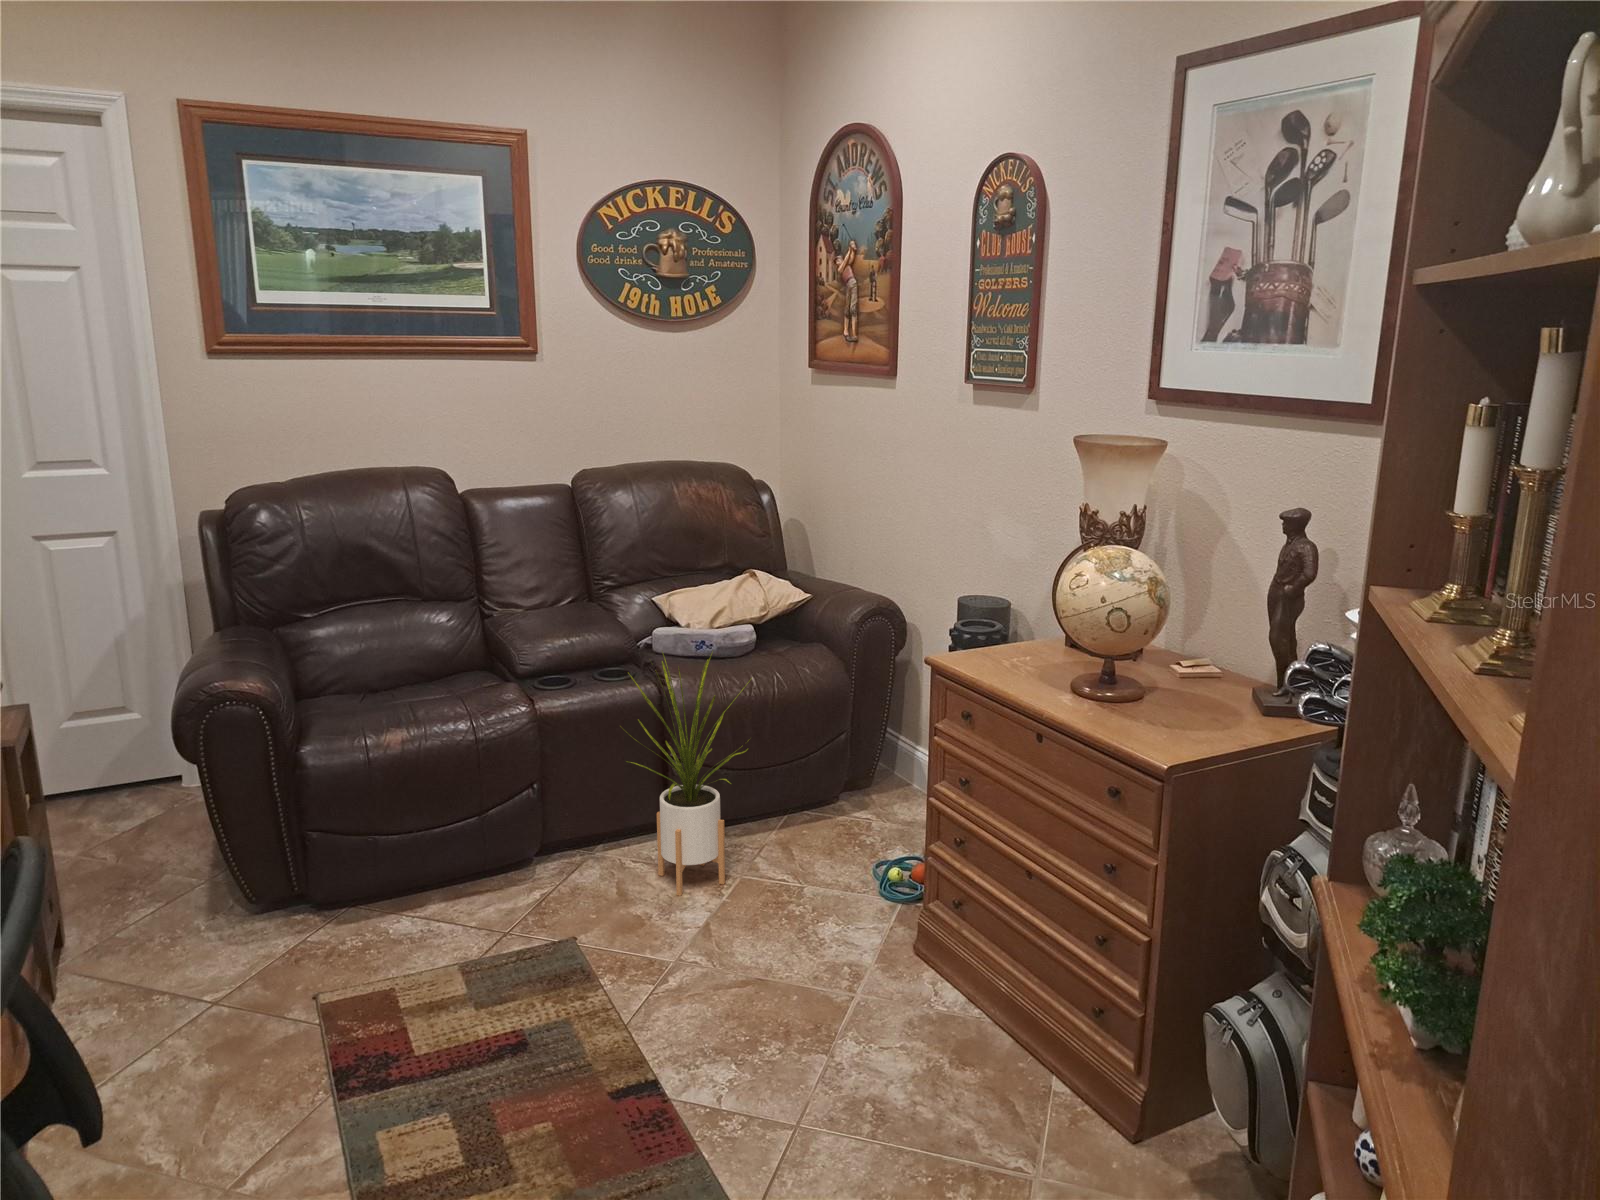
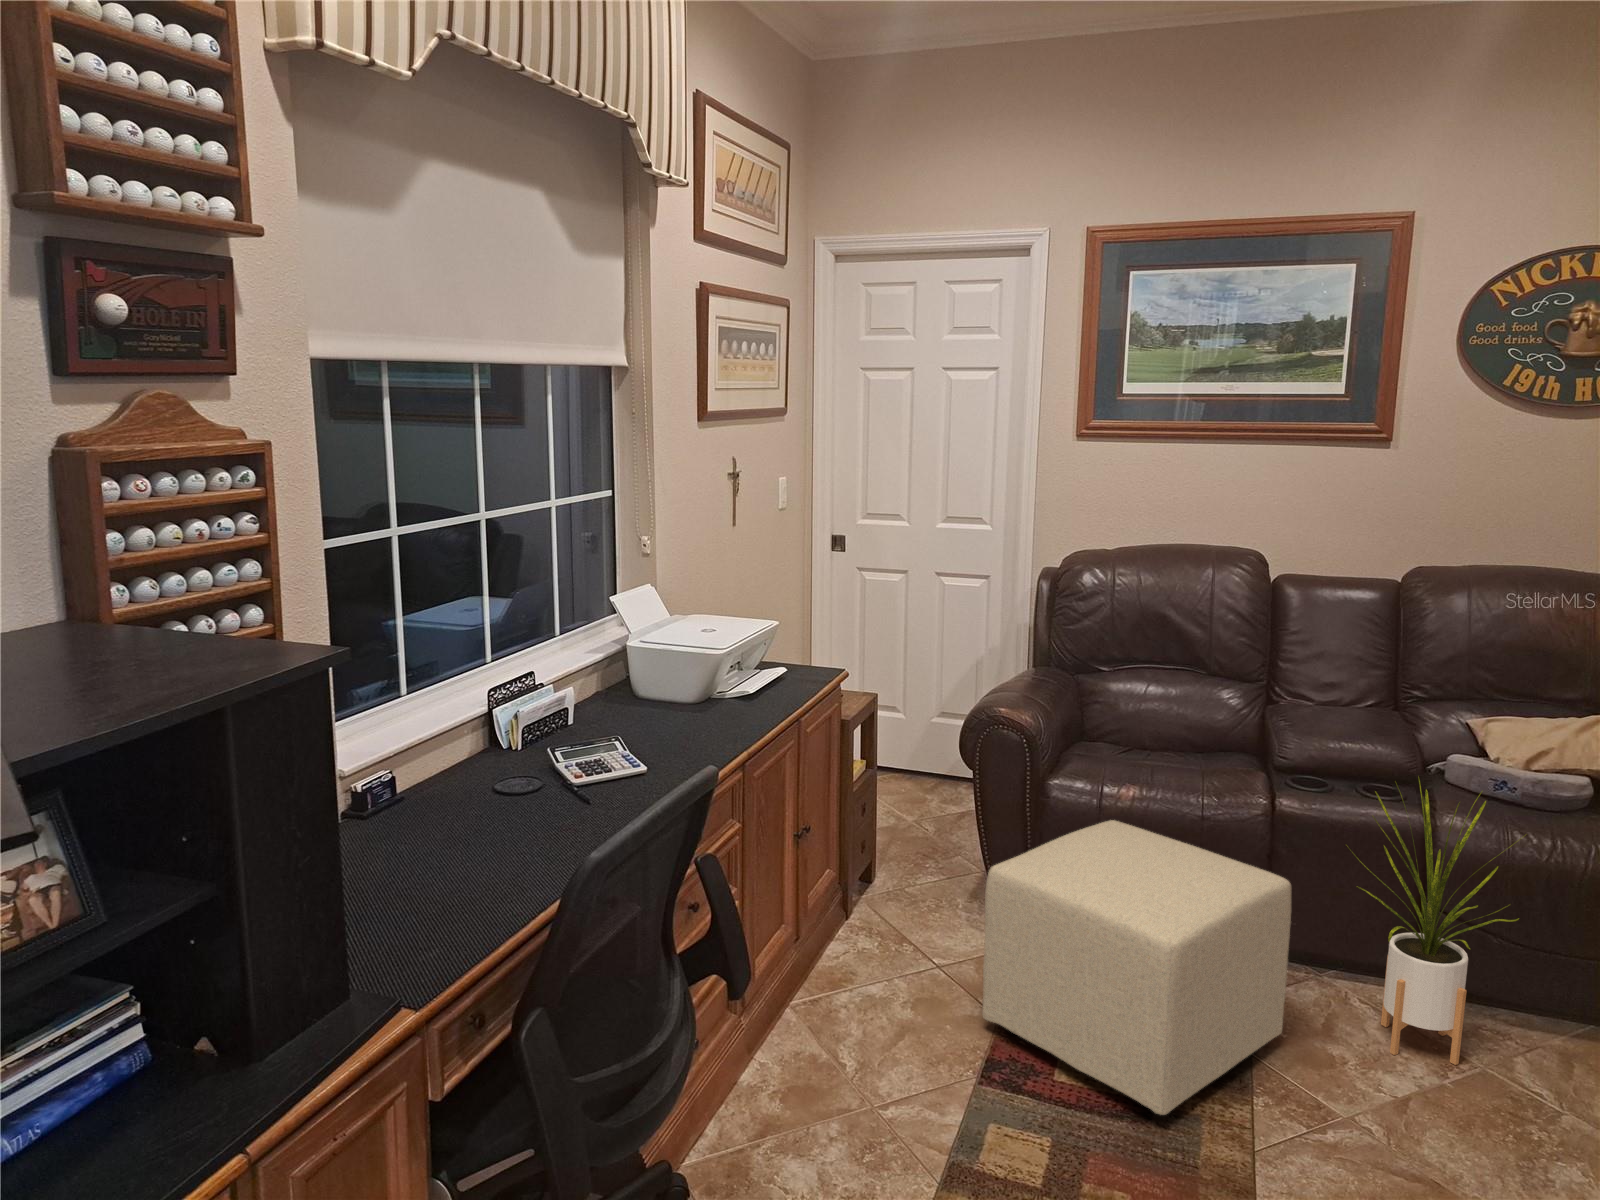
ottoman: none [289,767,597,1036] -> present [982,820,1291,1115]

